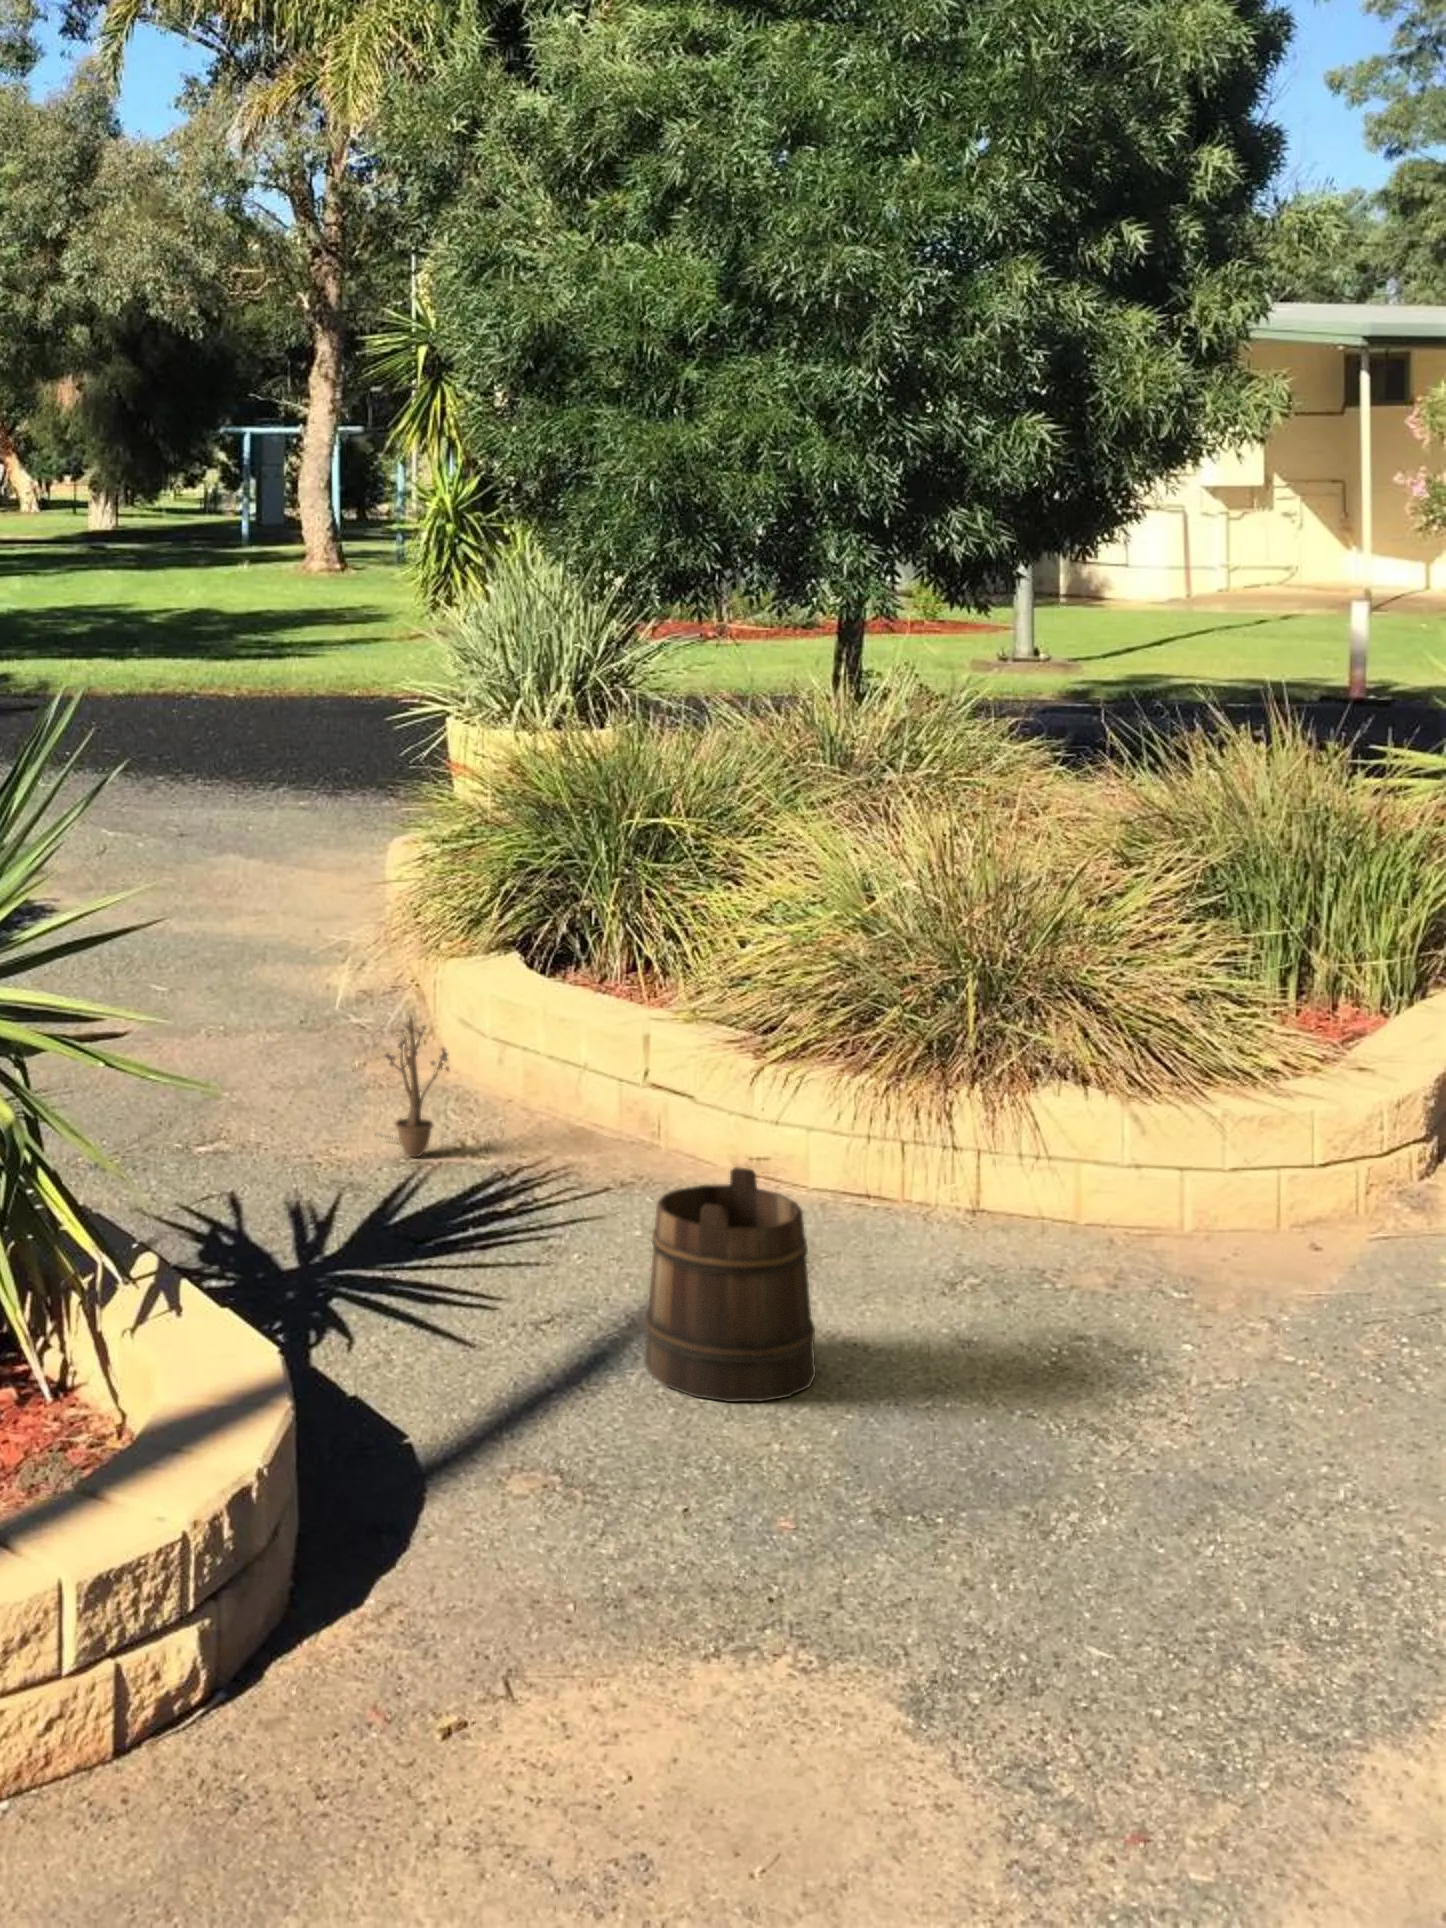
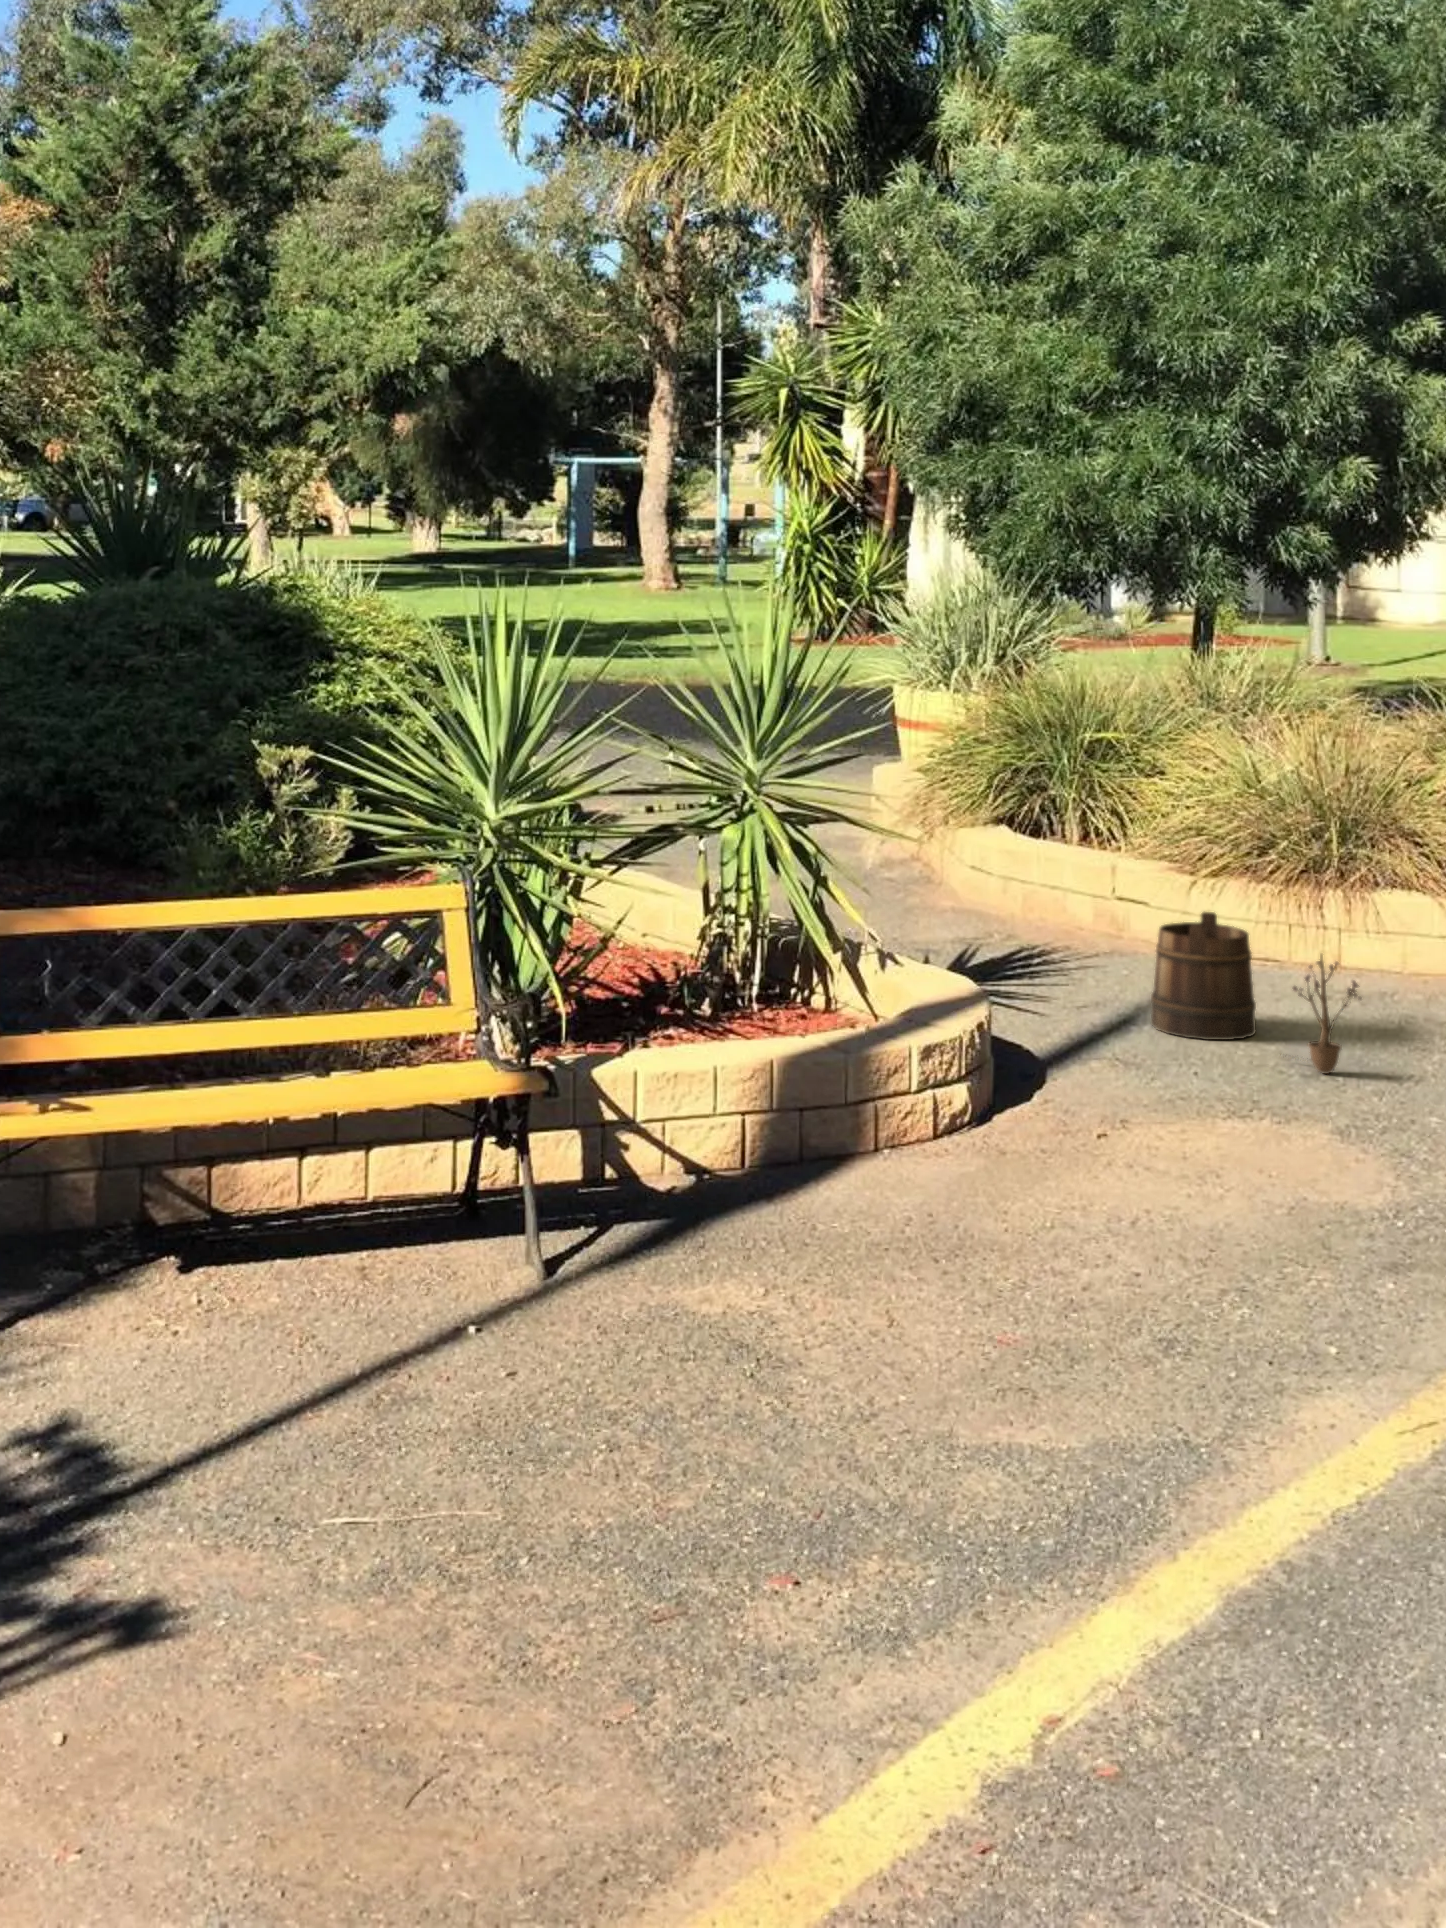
decorative plant: present [375,1016,449,1157] -> present [1280,954,1361,1074]

